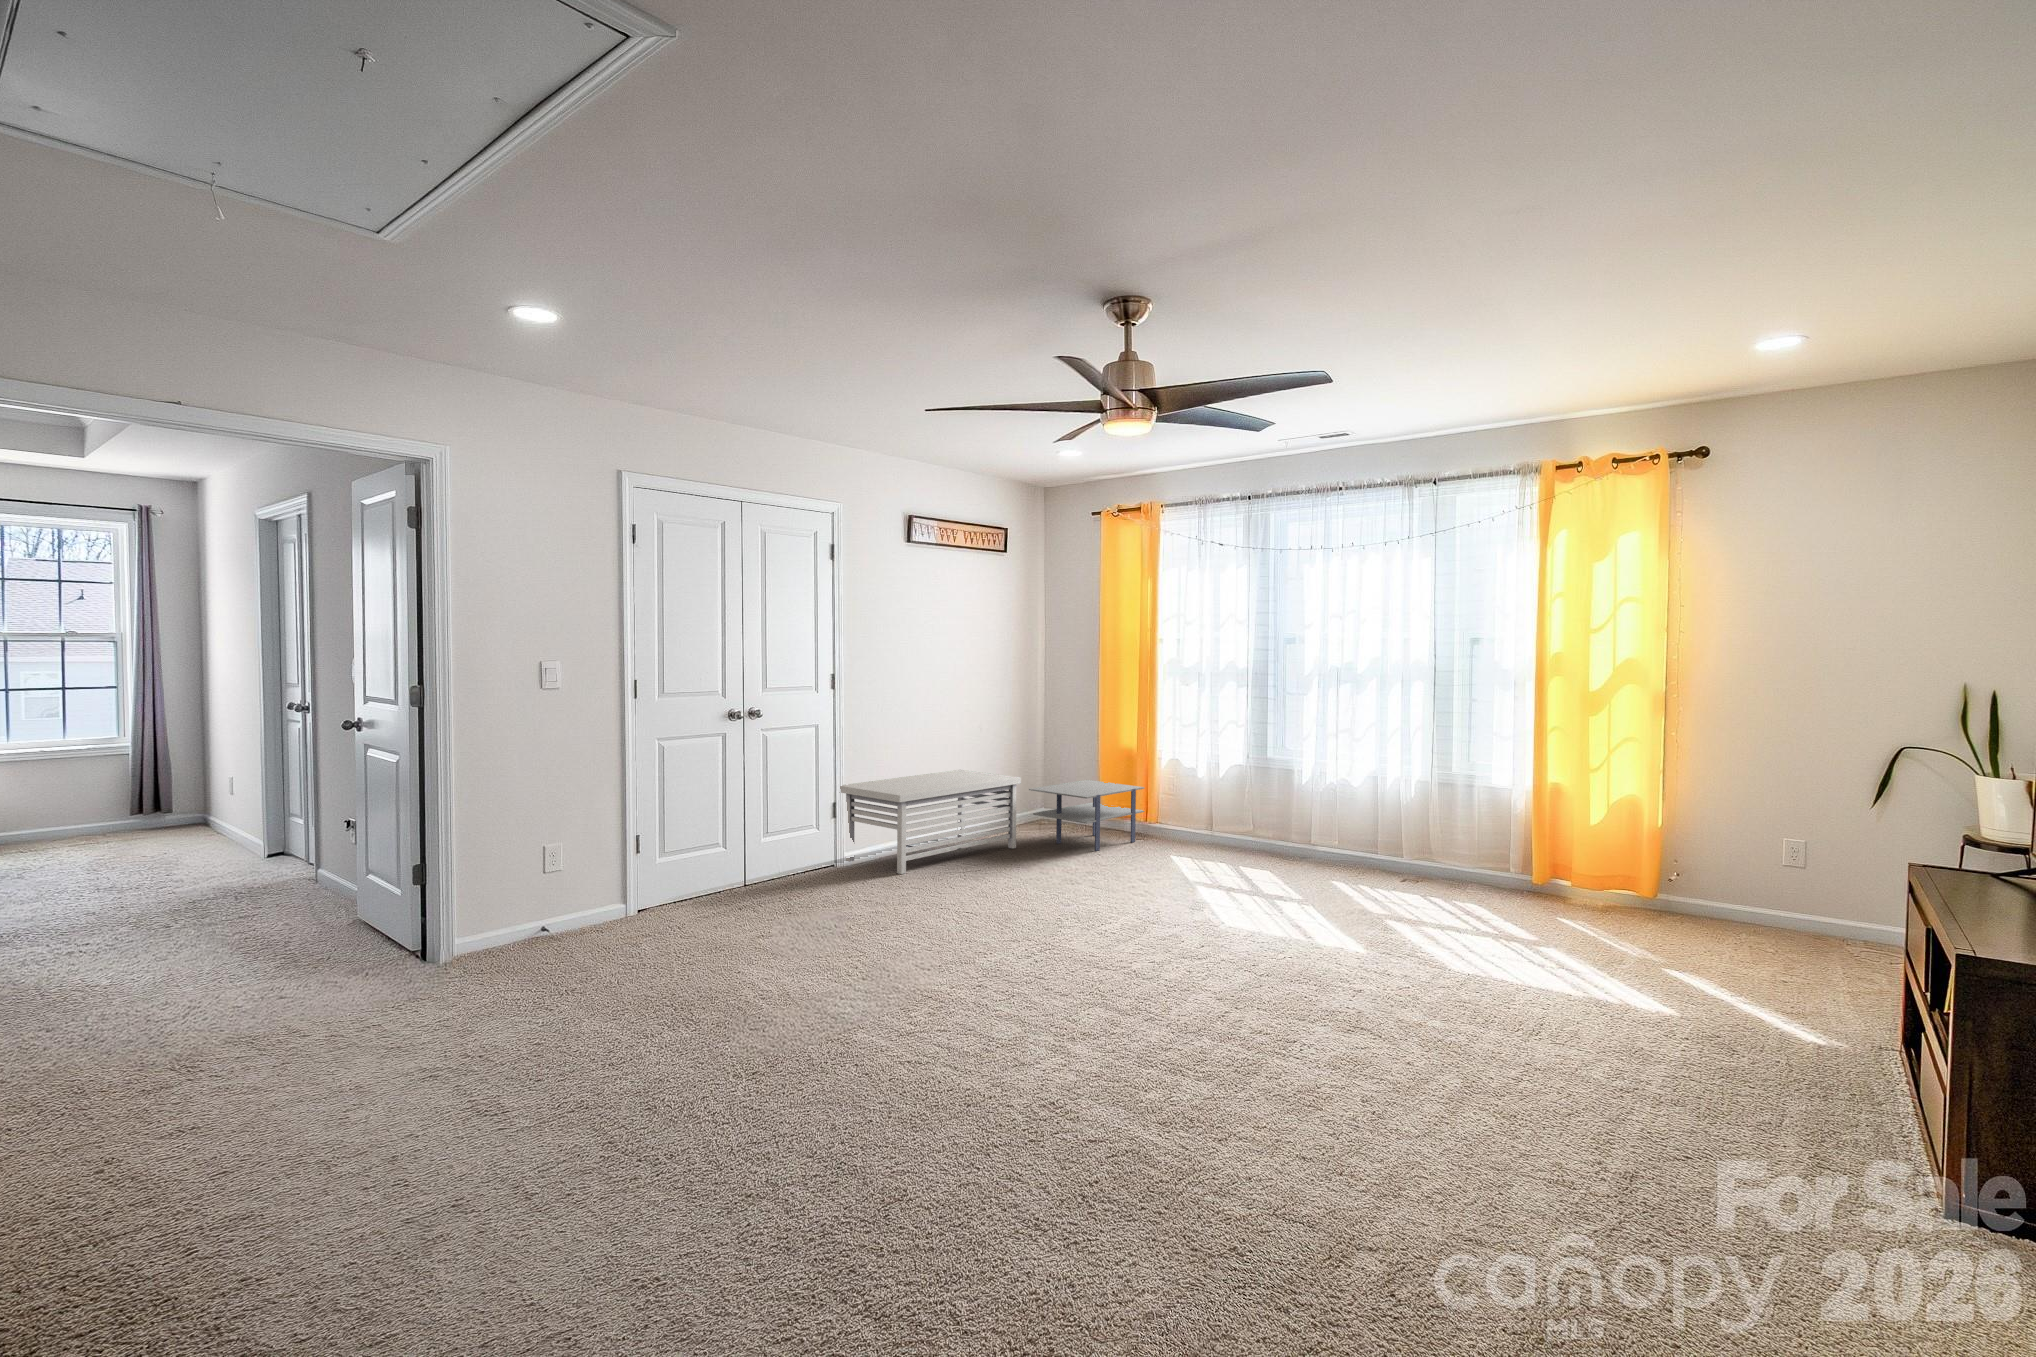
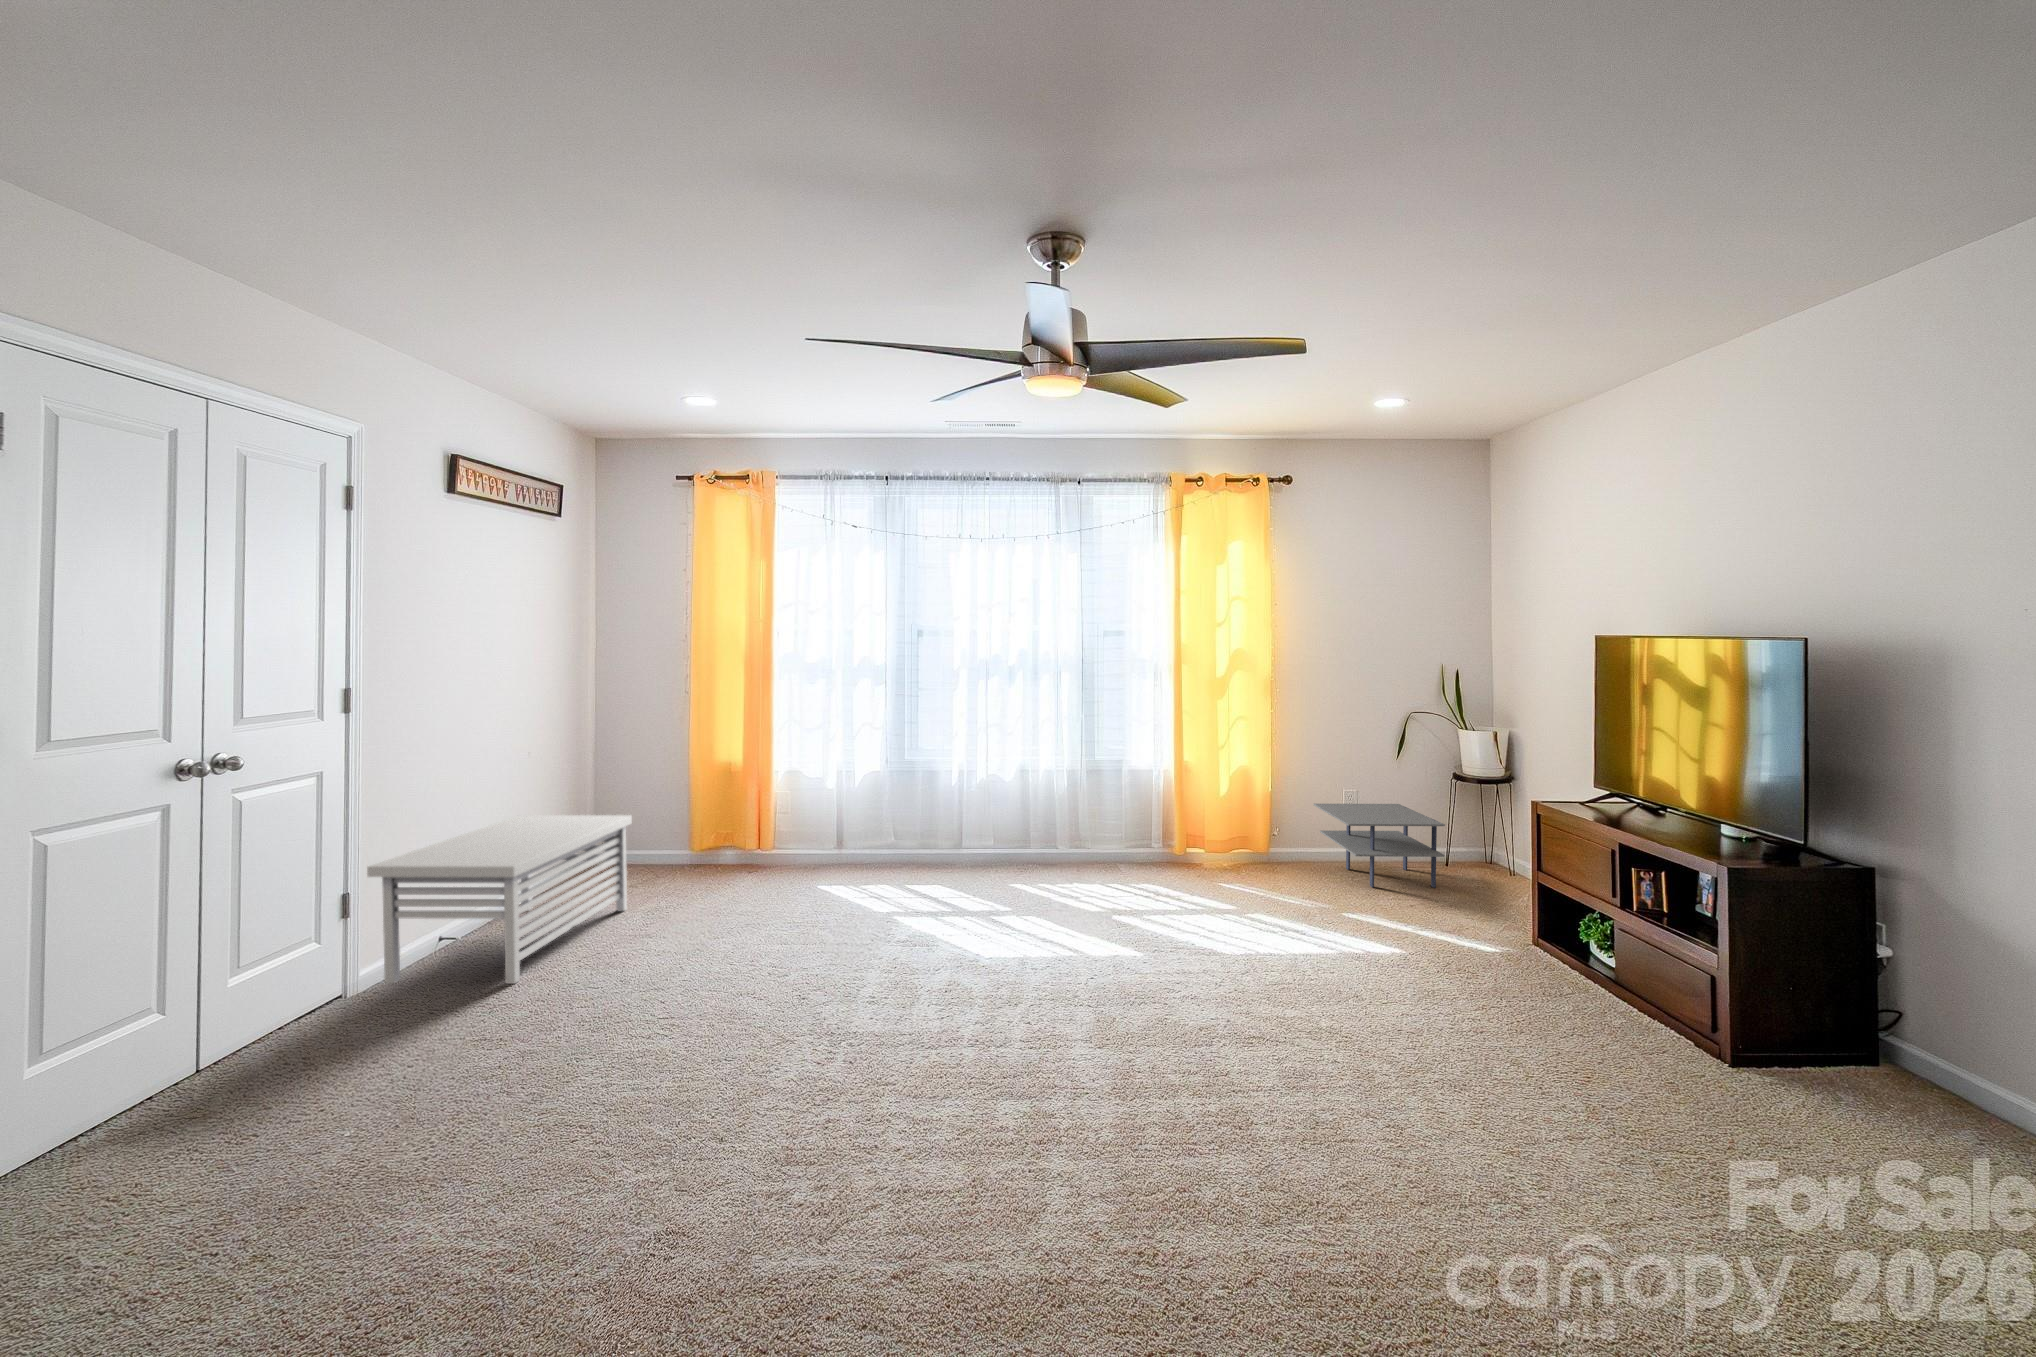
side table: present [1029,780,1144,851] -> present [1313,803,1445,888]

